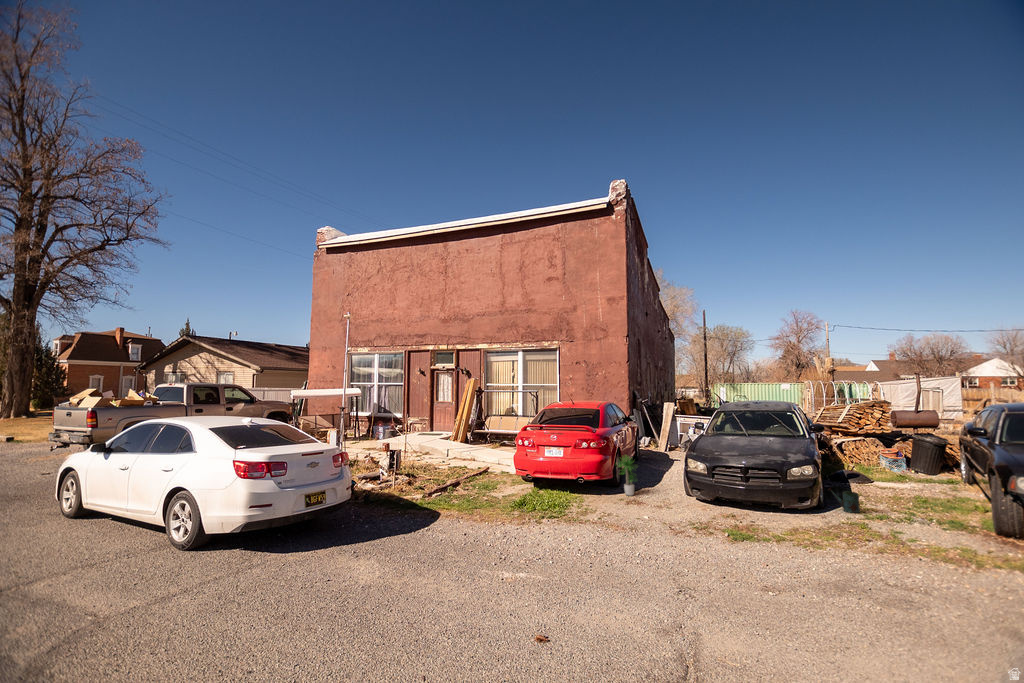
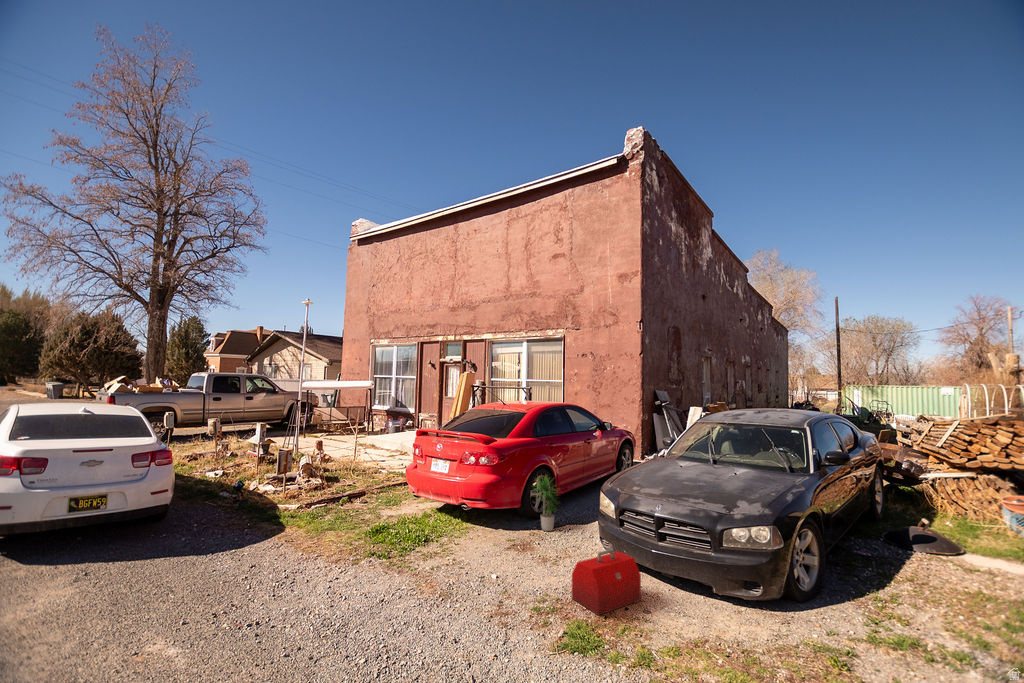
watering can: present [828,488,860,513] -> none [821,562,884,616]
toolbox: none [700,491,739,530] -> present [572,549,641,615]

